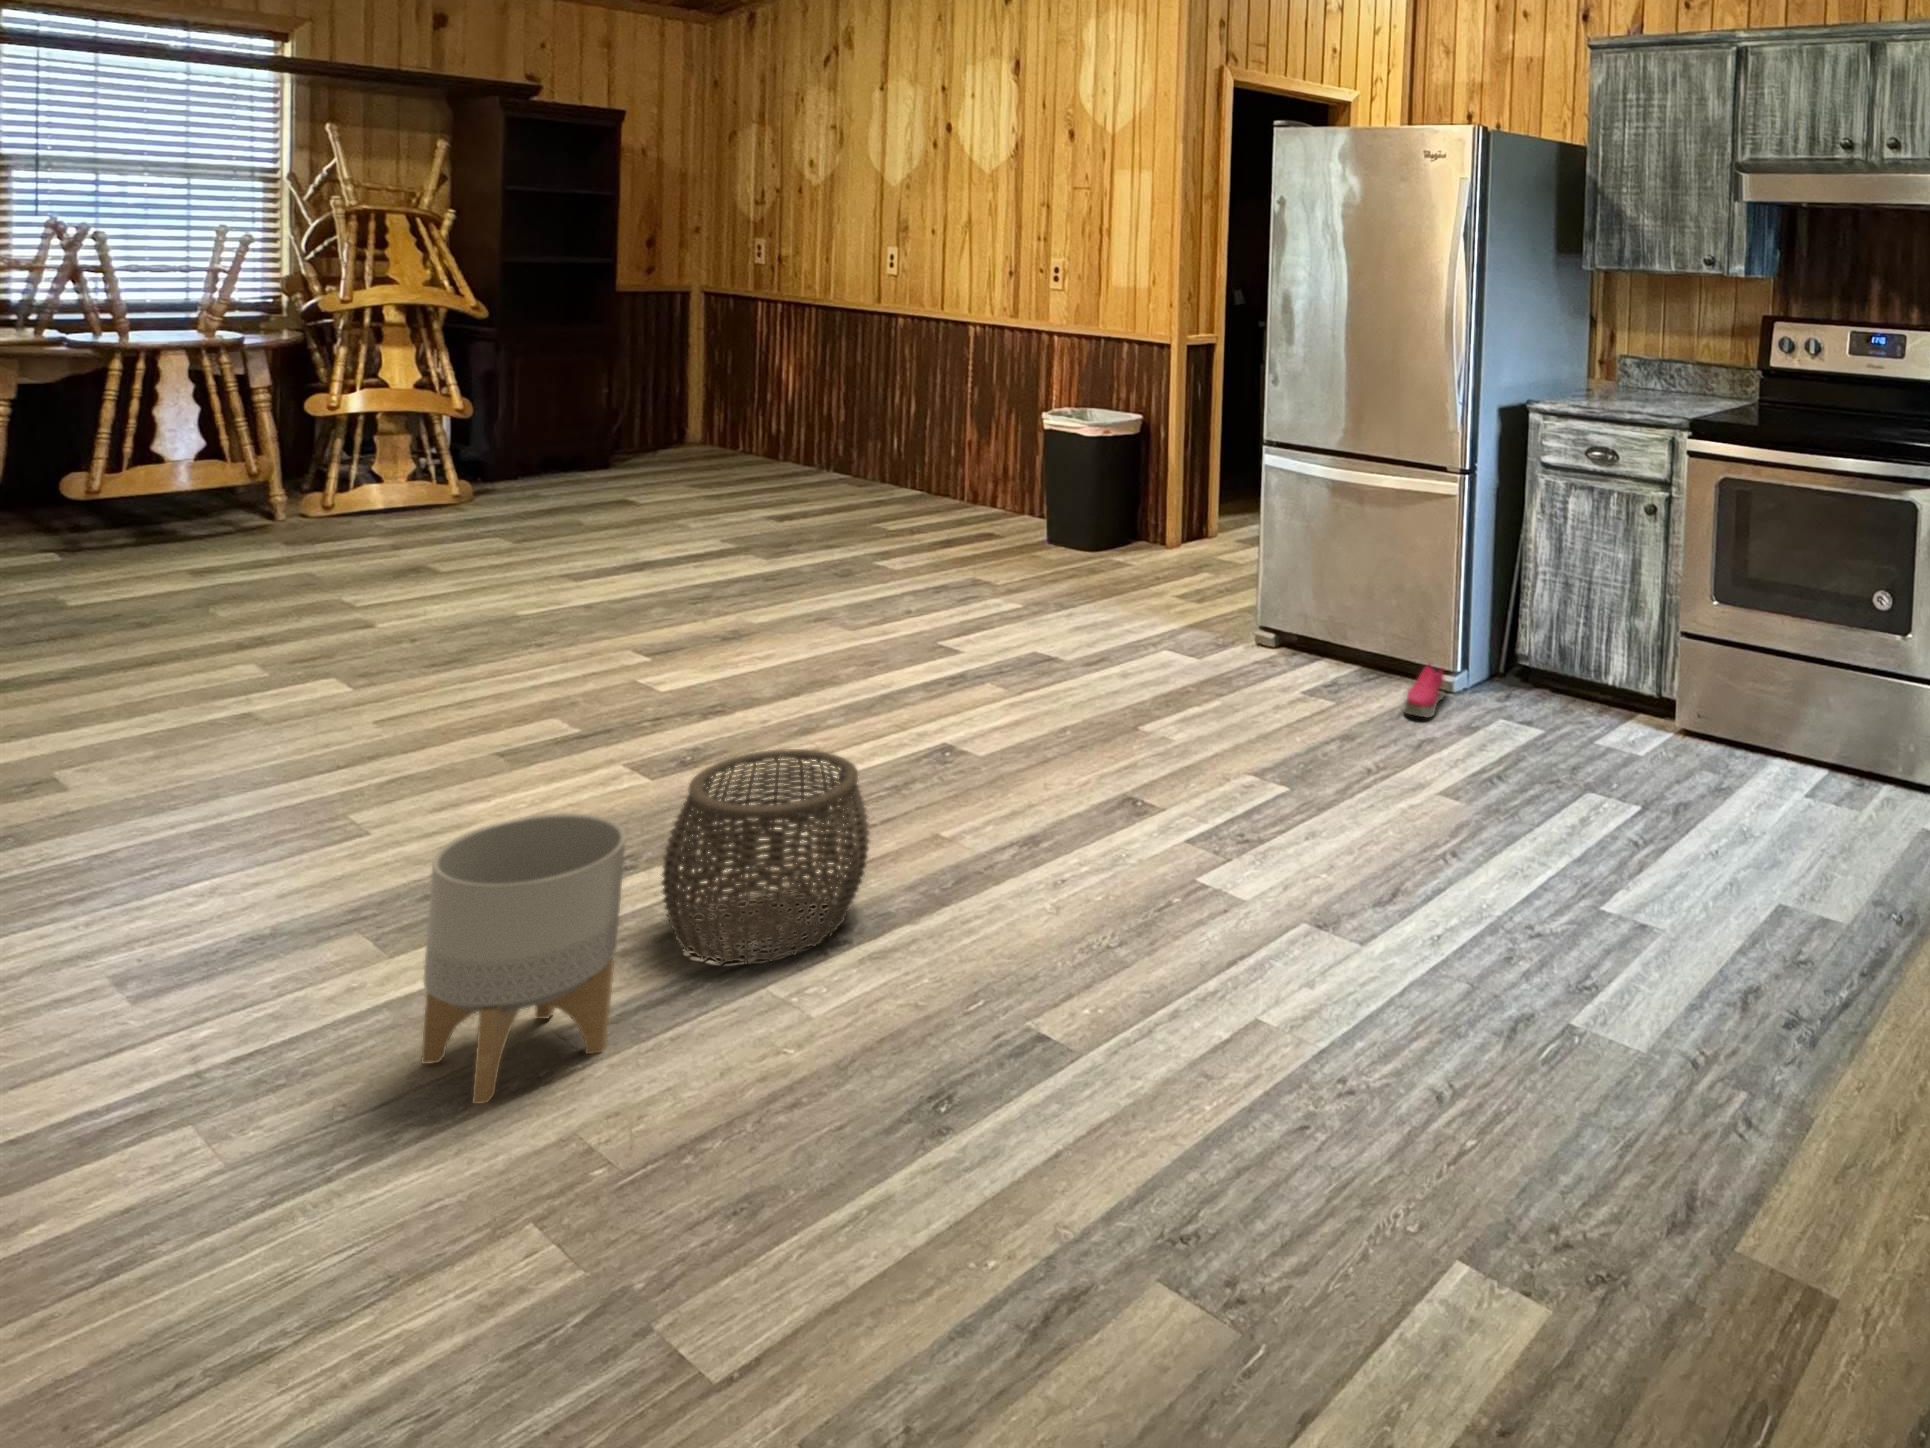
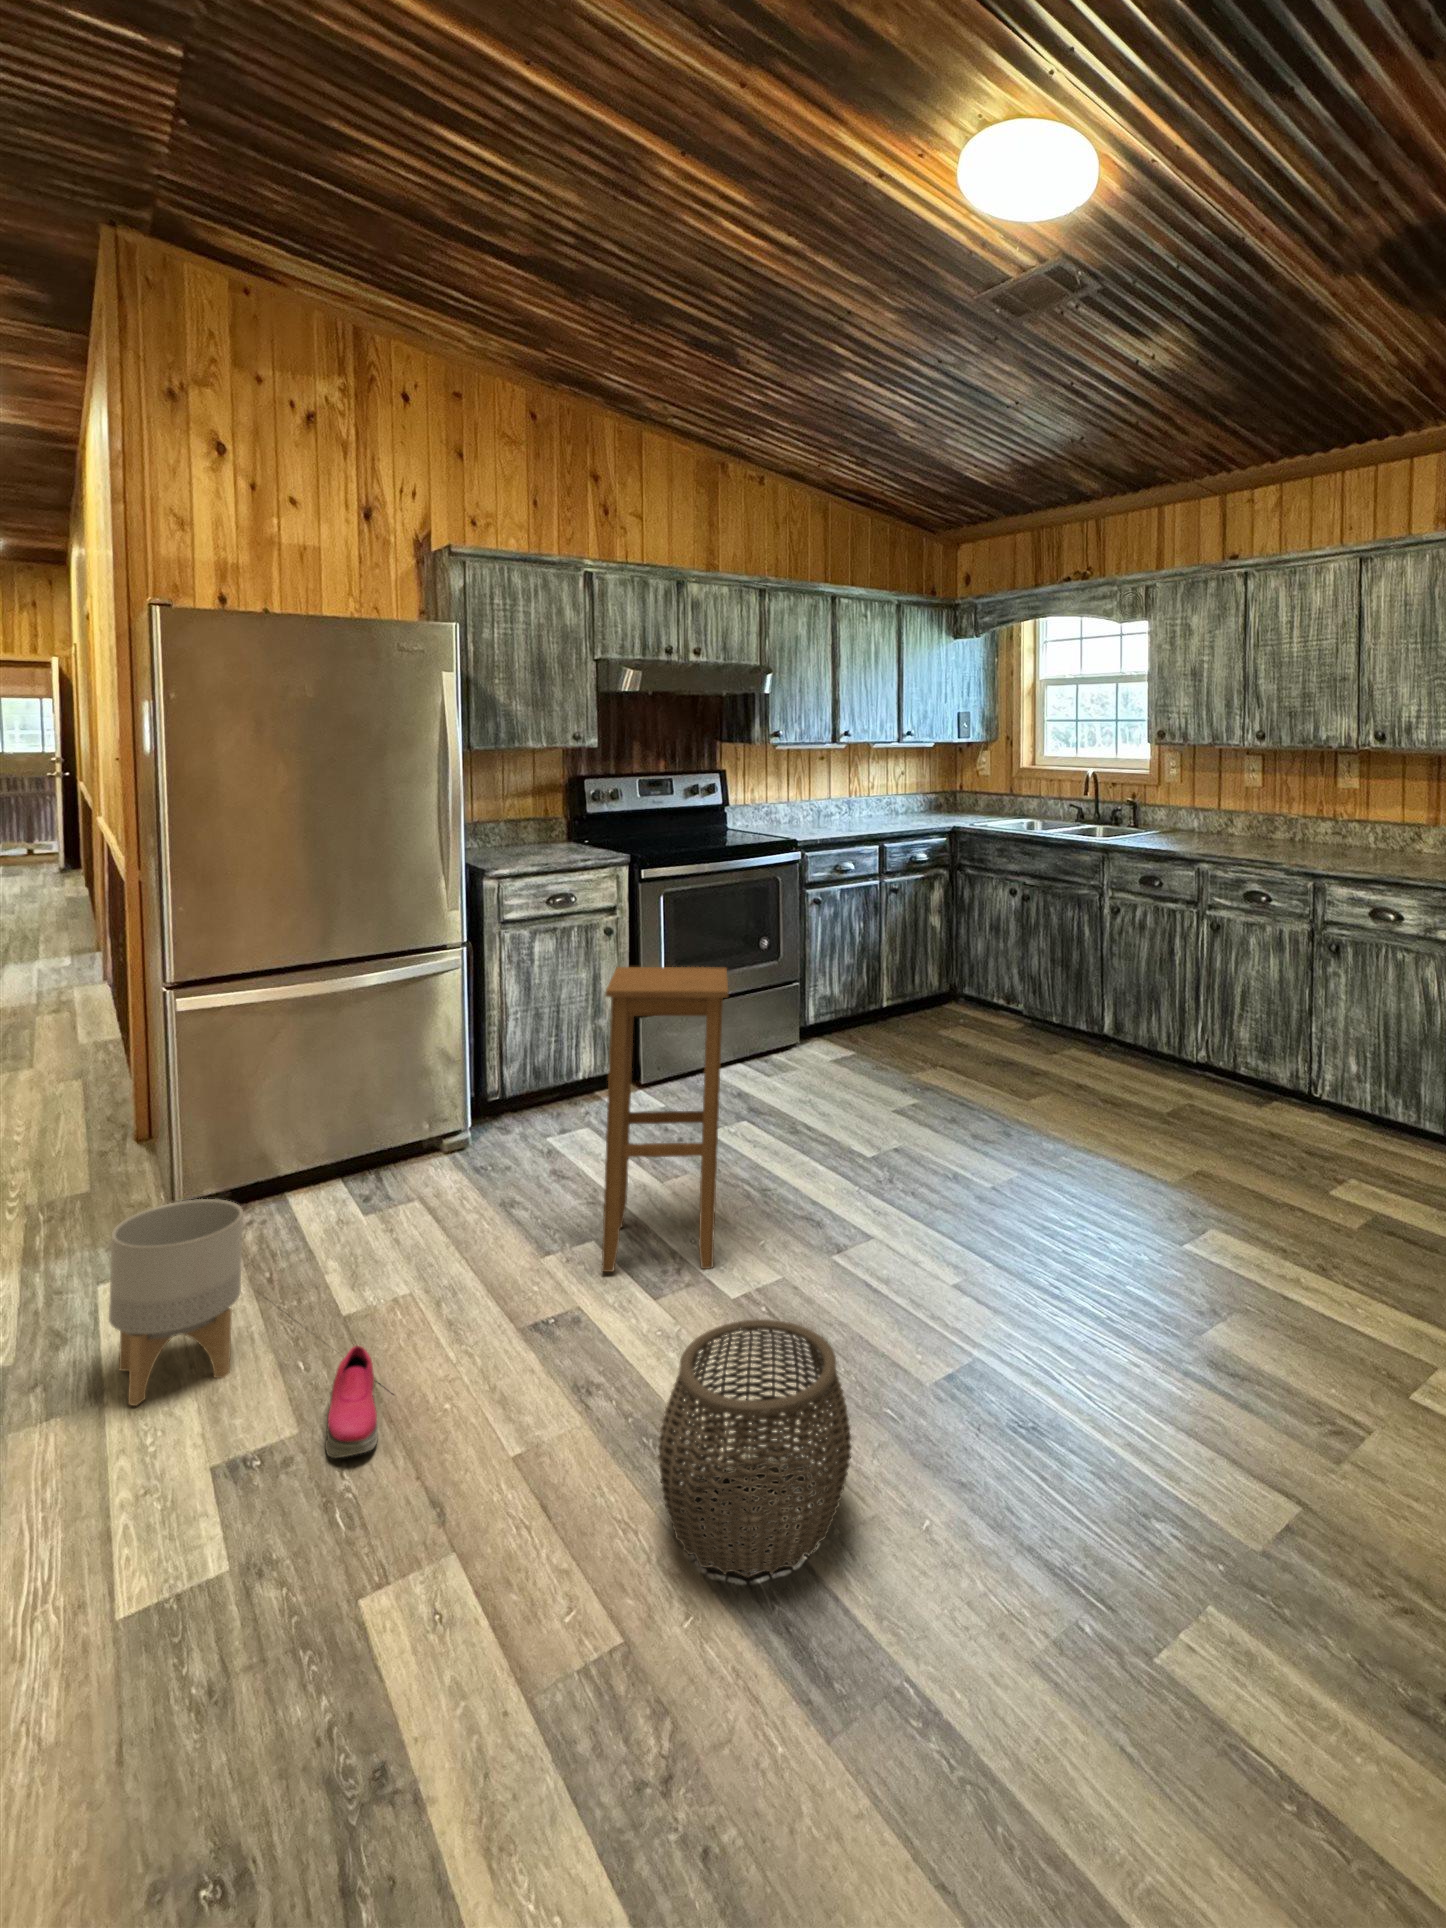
stool: none [1191,492,1384,845] -> present [602,967,728,1272]
shoe: present [1404,663,1445,718] -> present [325,1346,378,1458]
planter: present [421,813,626,1104] -> present [109,1199,243,1406]

